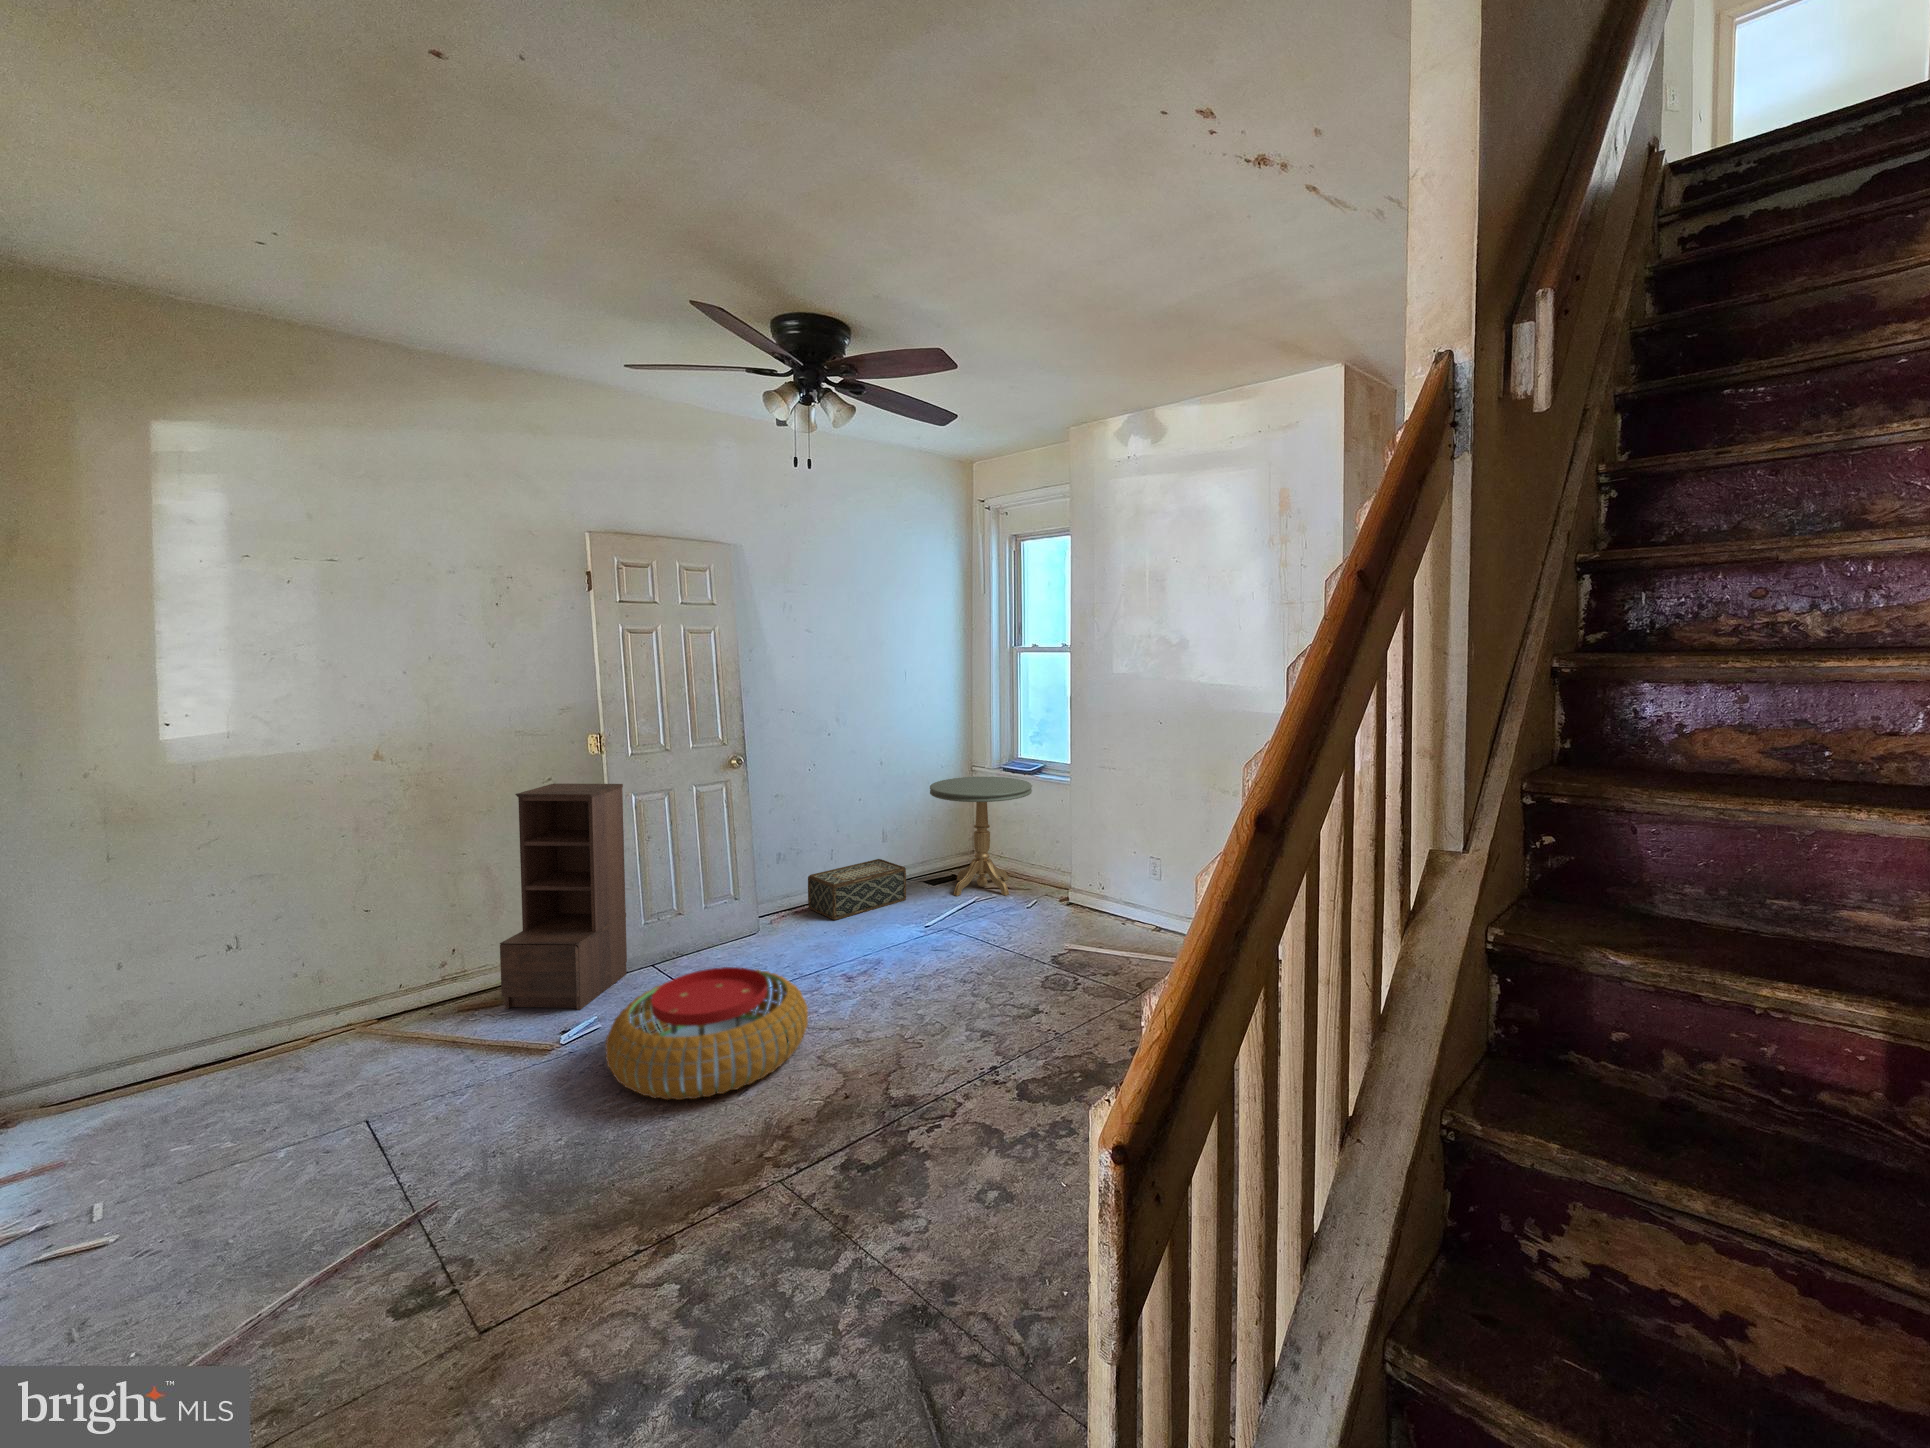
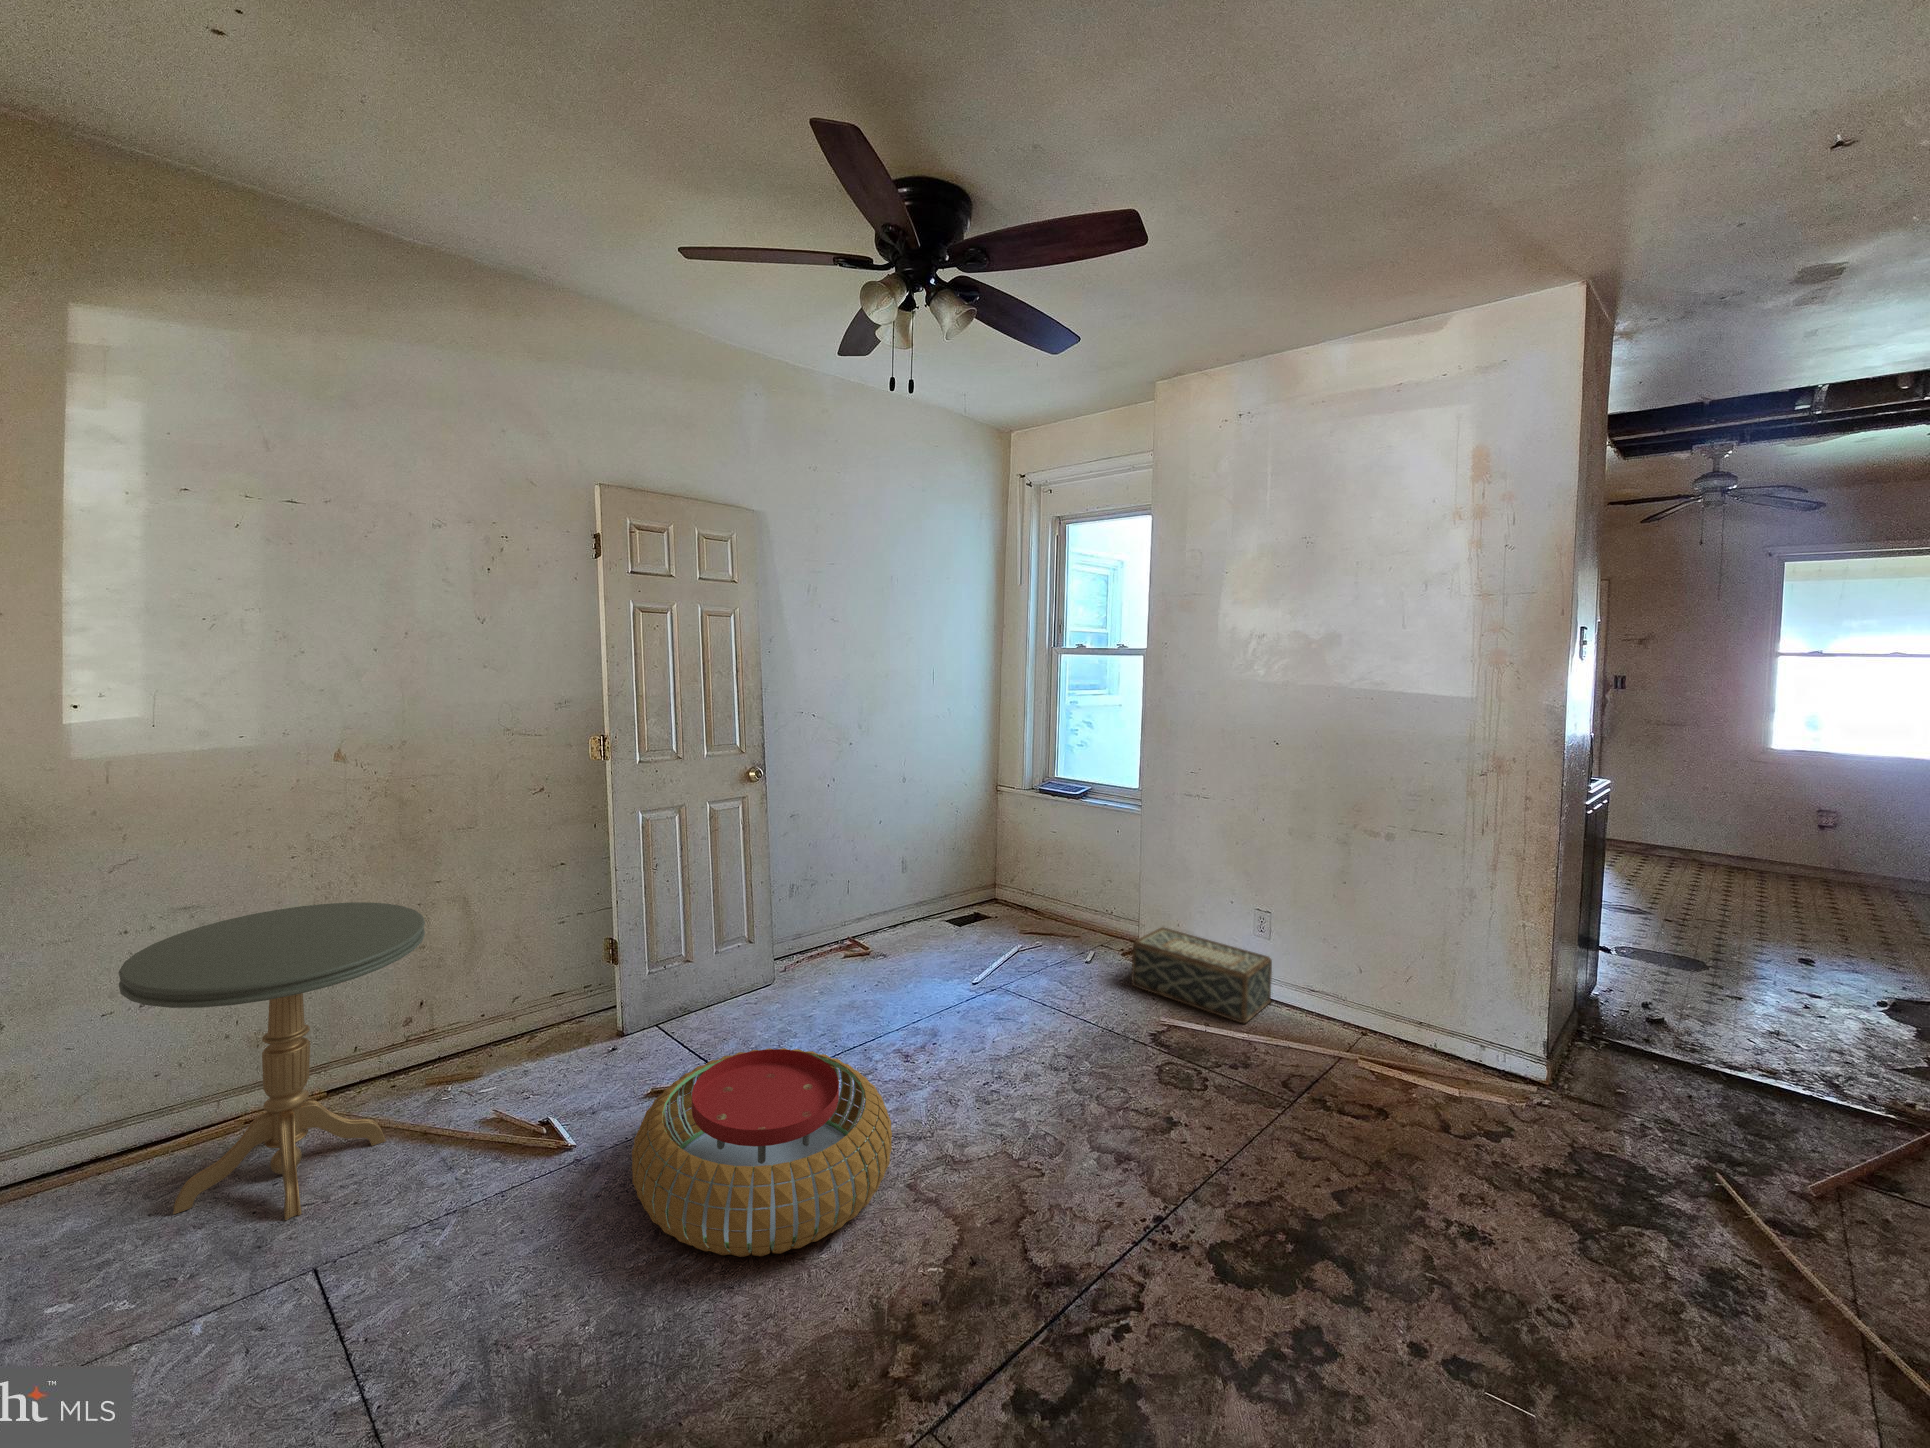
side table: present [930,777,1032,896] -> present [119,902,425,1220]
bookshelf: present [500,784,627,1010] -> none [481,795,630,1089]
woven basket: present [808,859,906,920] -> present [1132,927,1272,1023]

